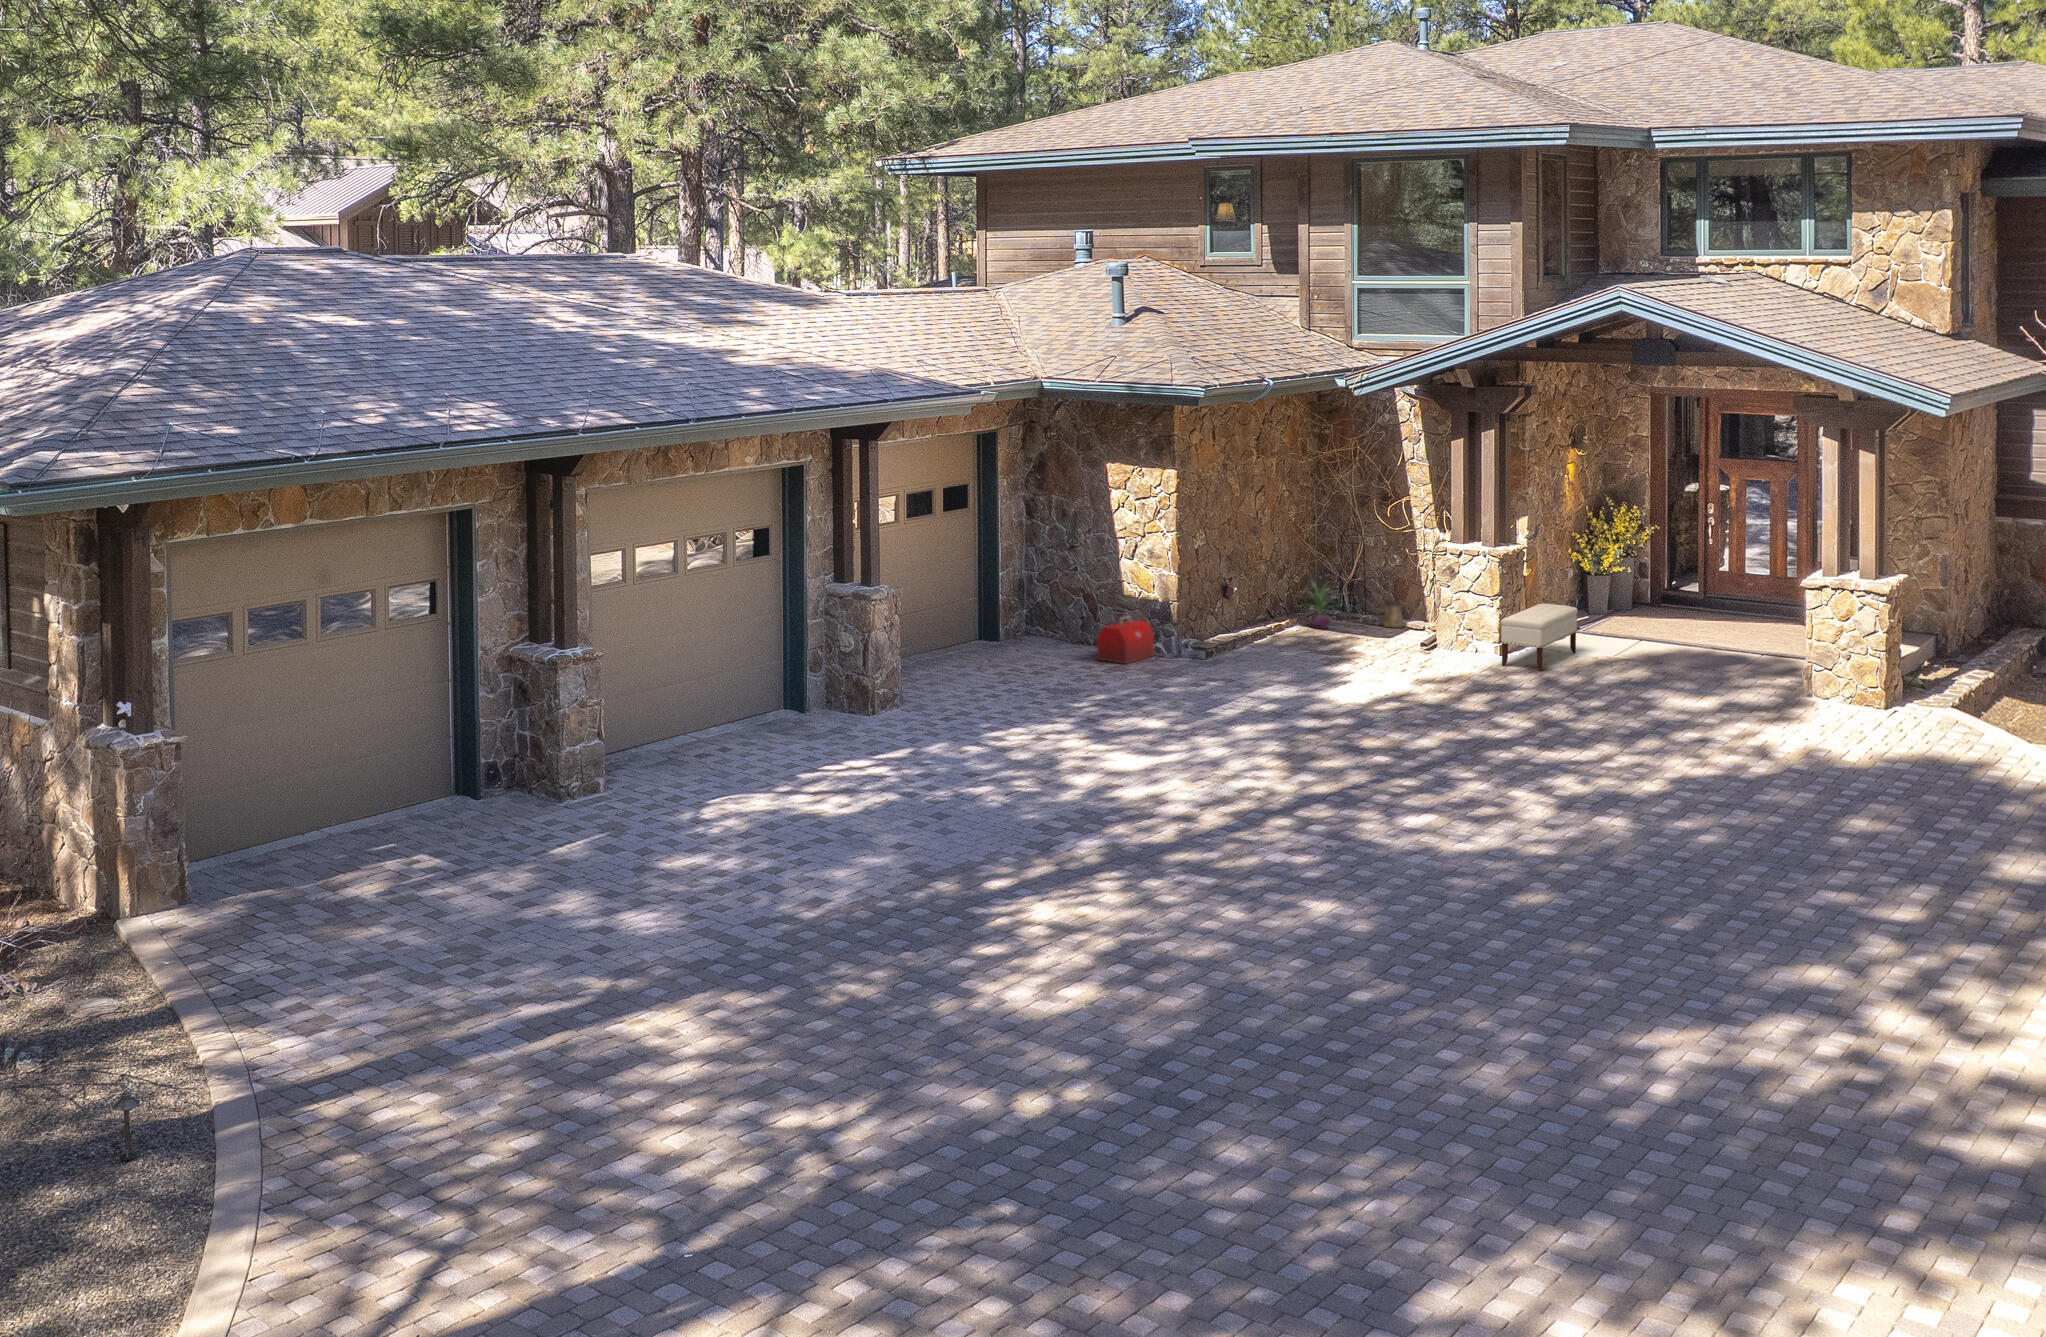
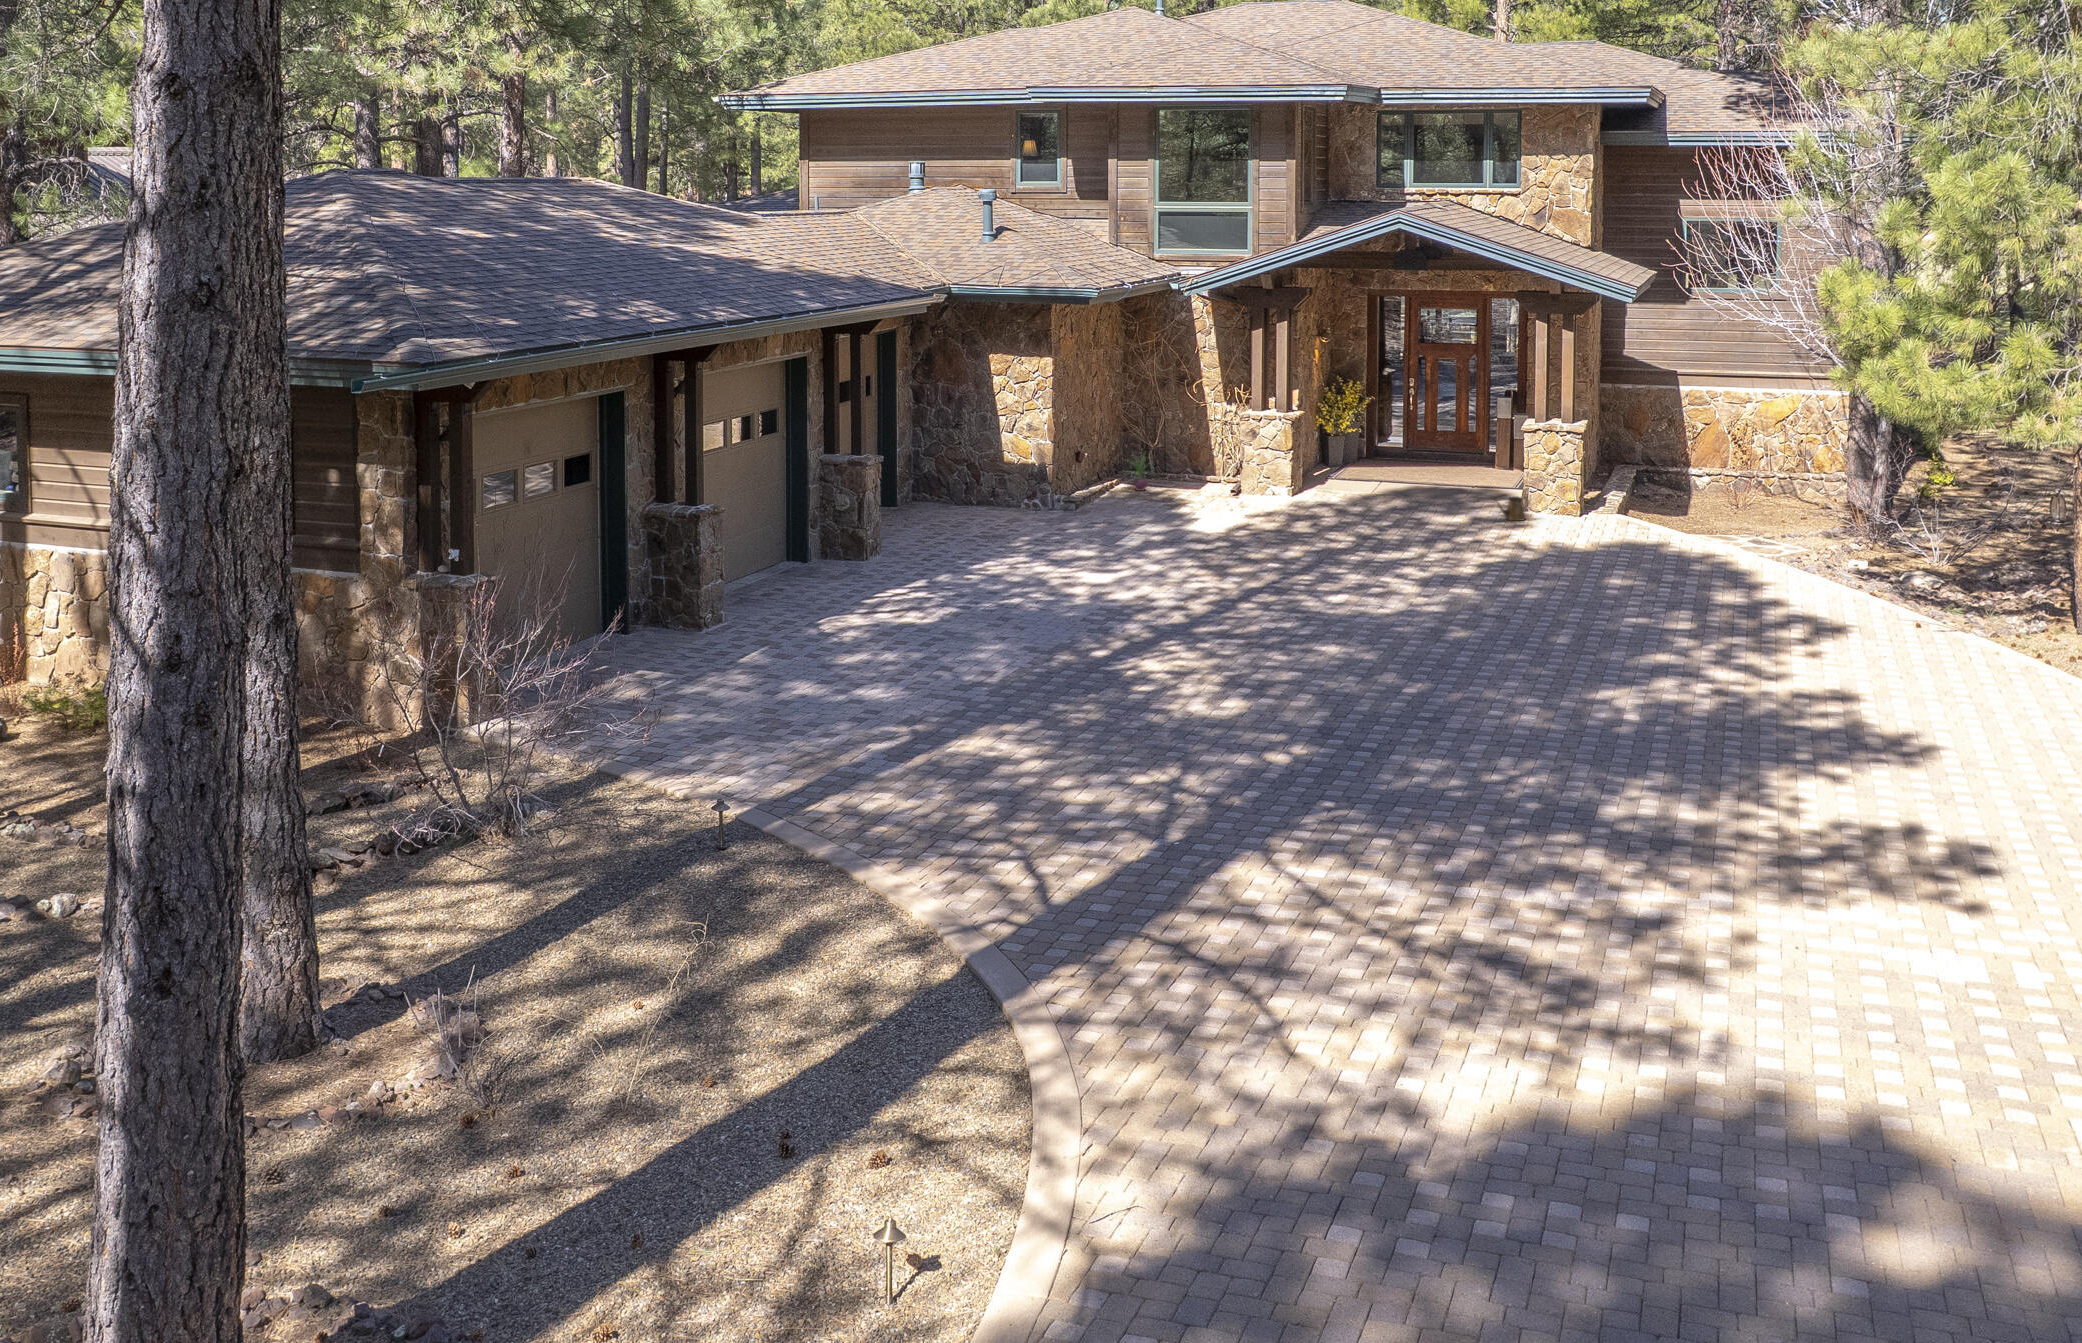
watering can: present [1368,601,1404,628] -> present [1495,497,1529,521]
bench: present [1501,604,1578,670] -> none [1299,458,1343,507]
toolbox: present [1097,616,1154,664] -> none [995,485,1037,525]

